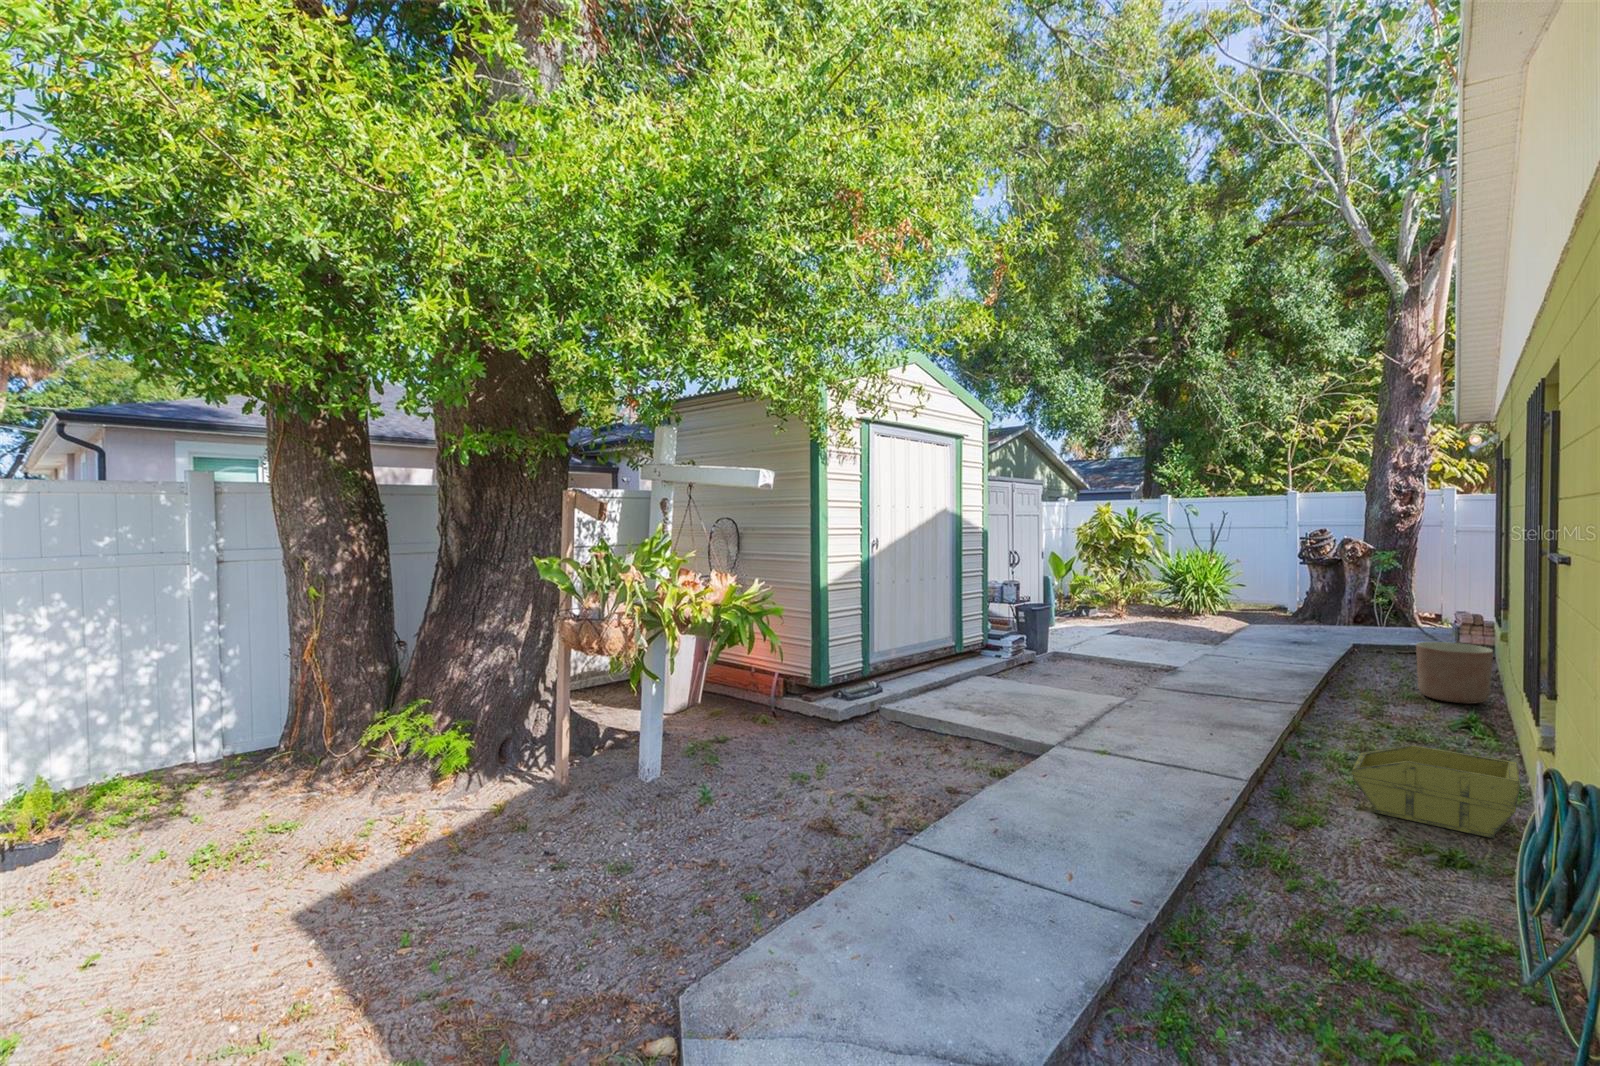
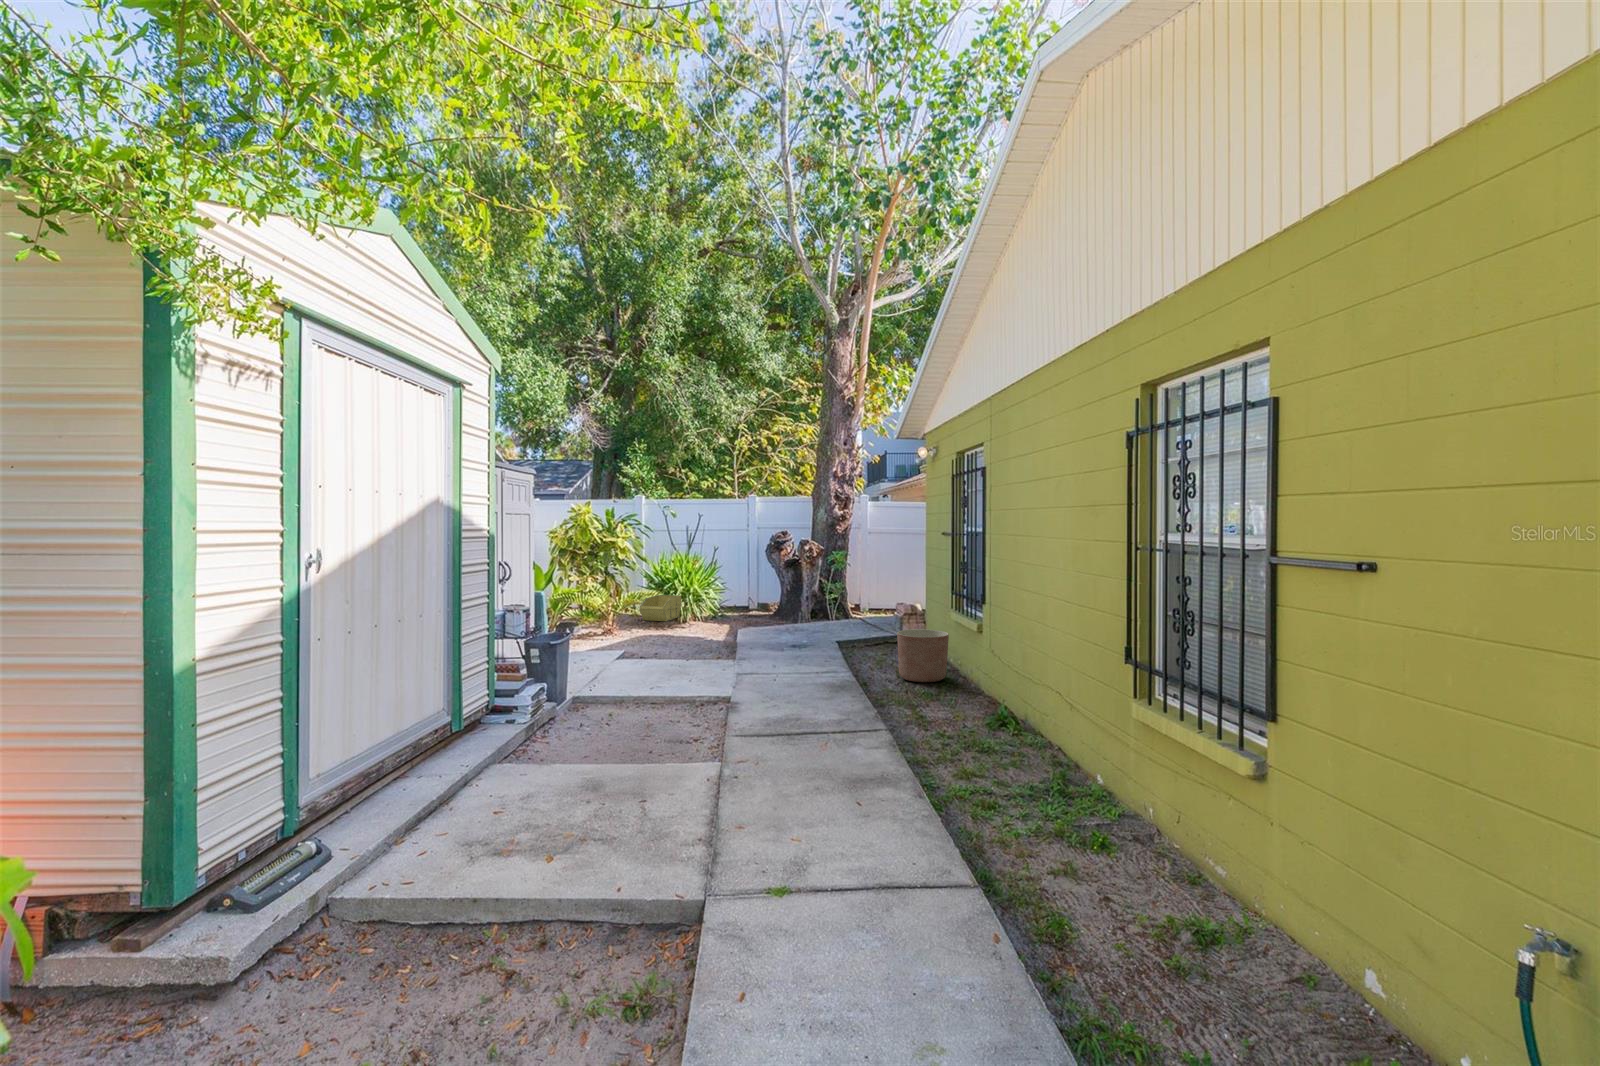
storage bin: present [1351,745,1520,839] -> present [639,595,682,621]

